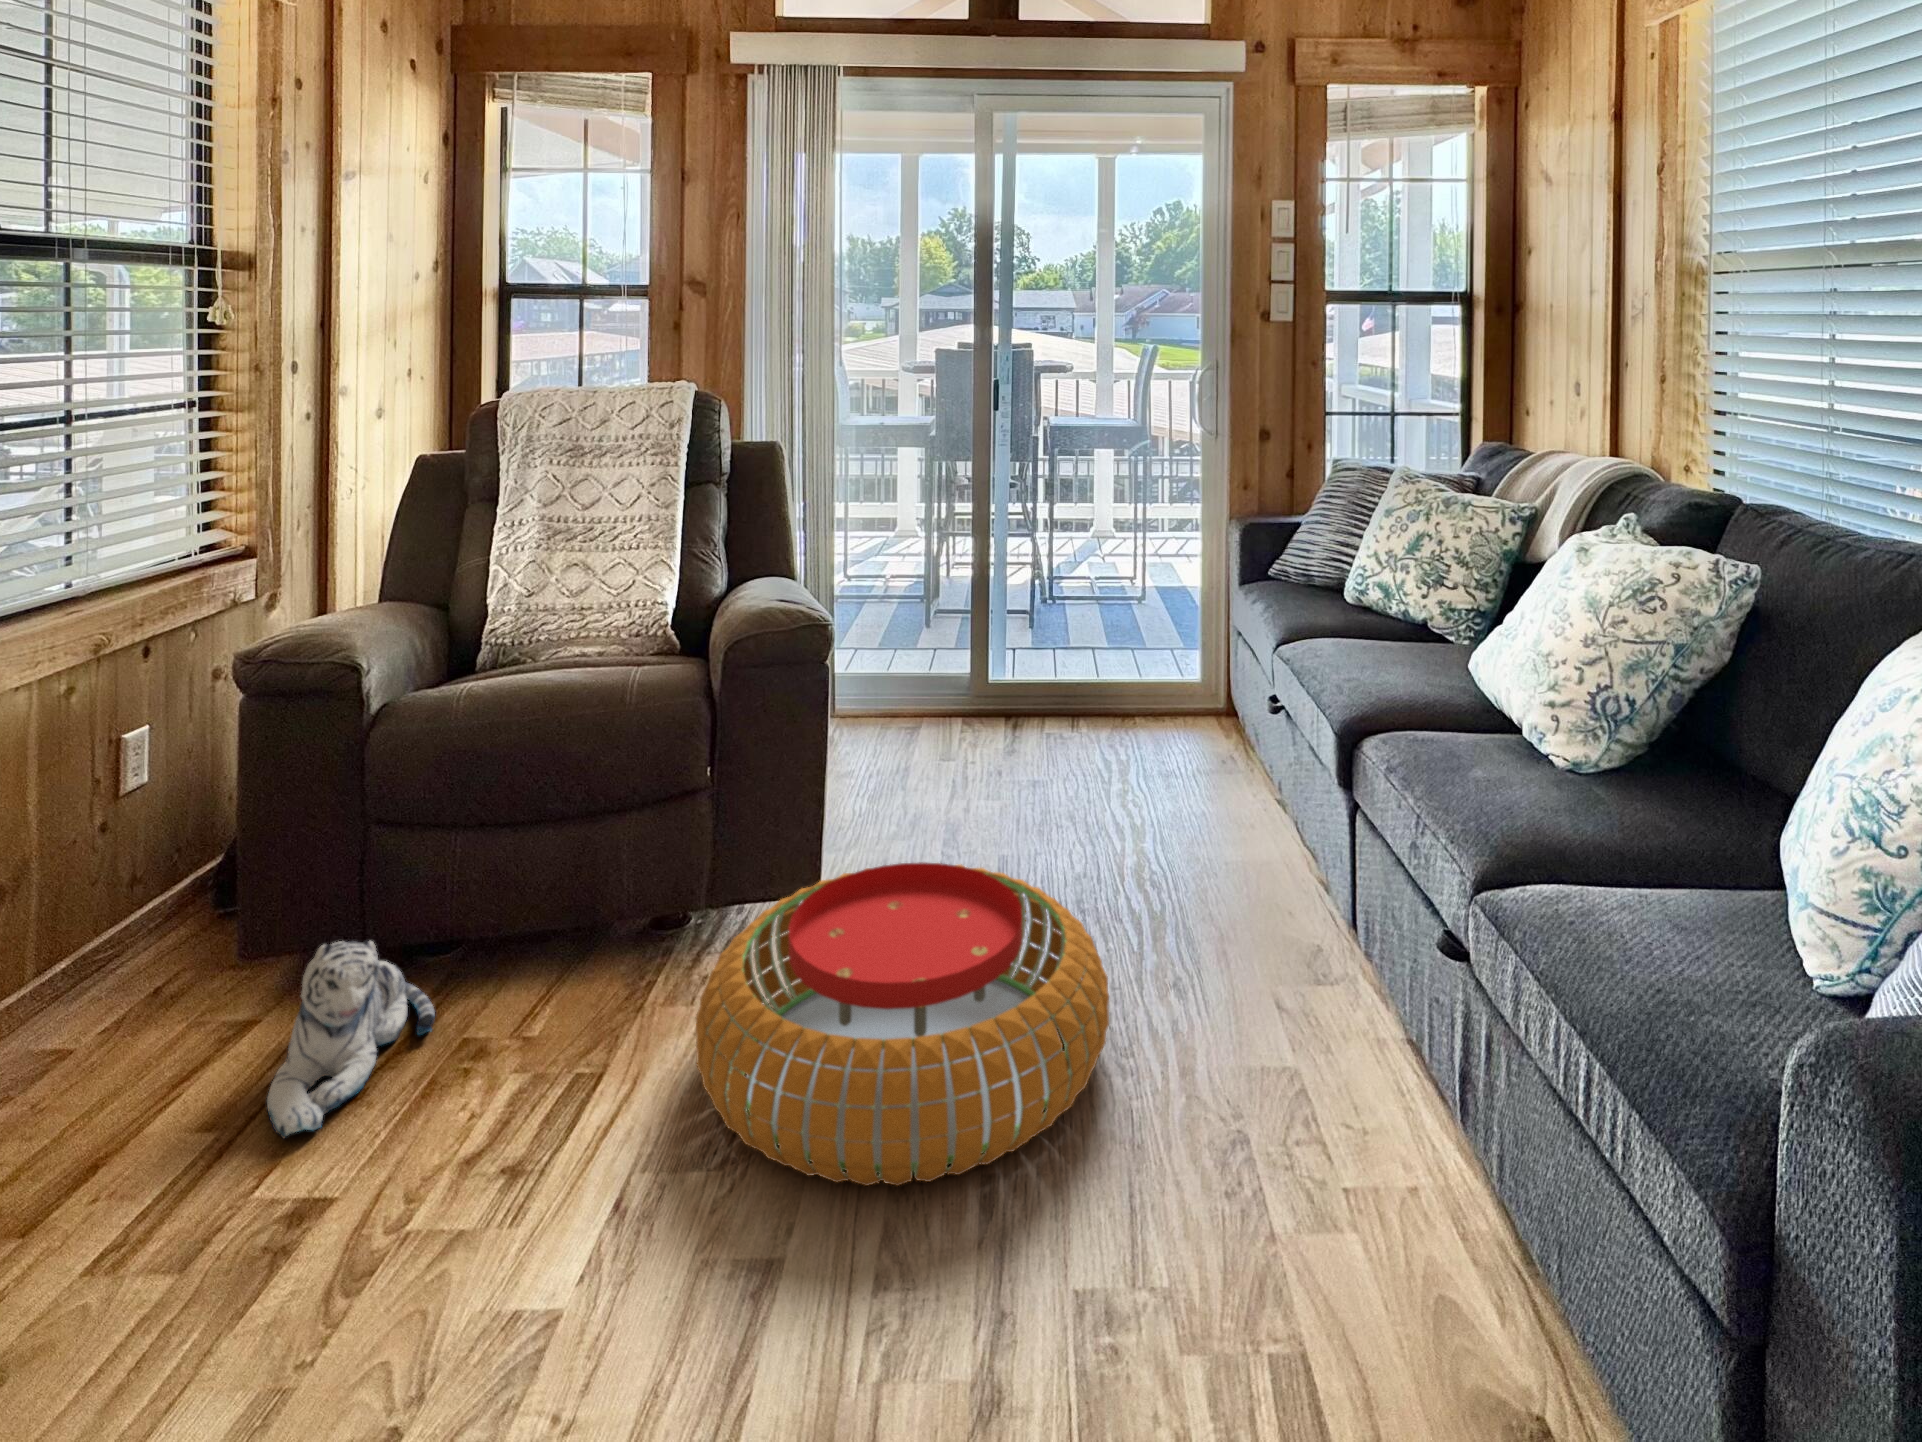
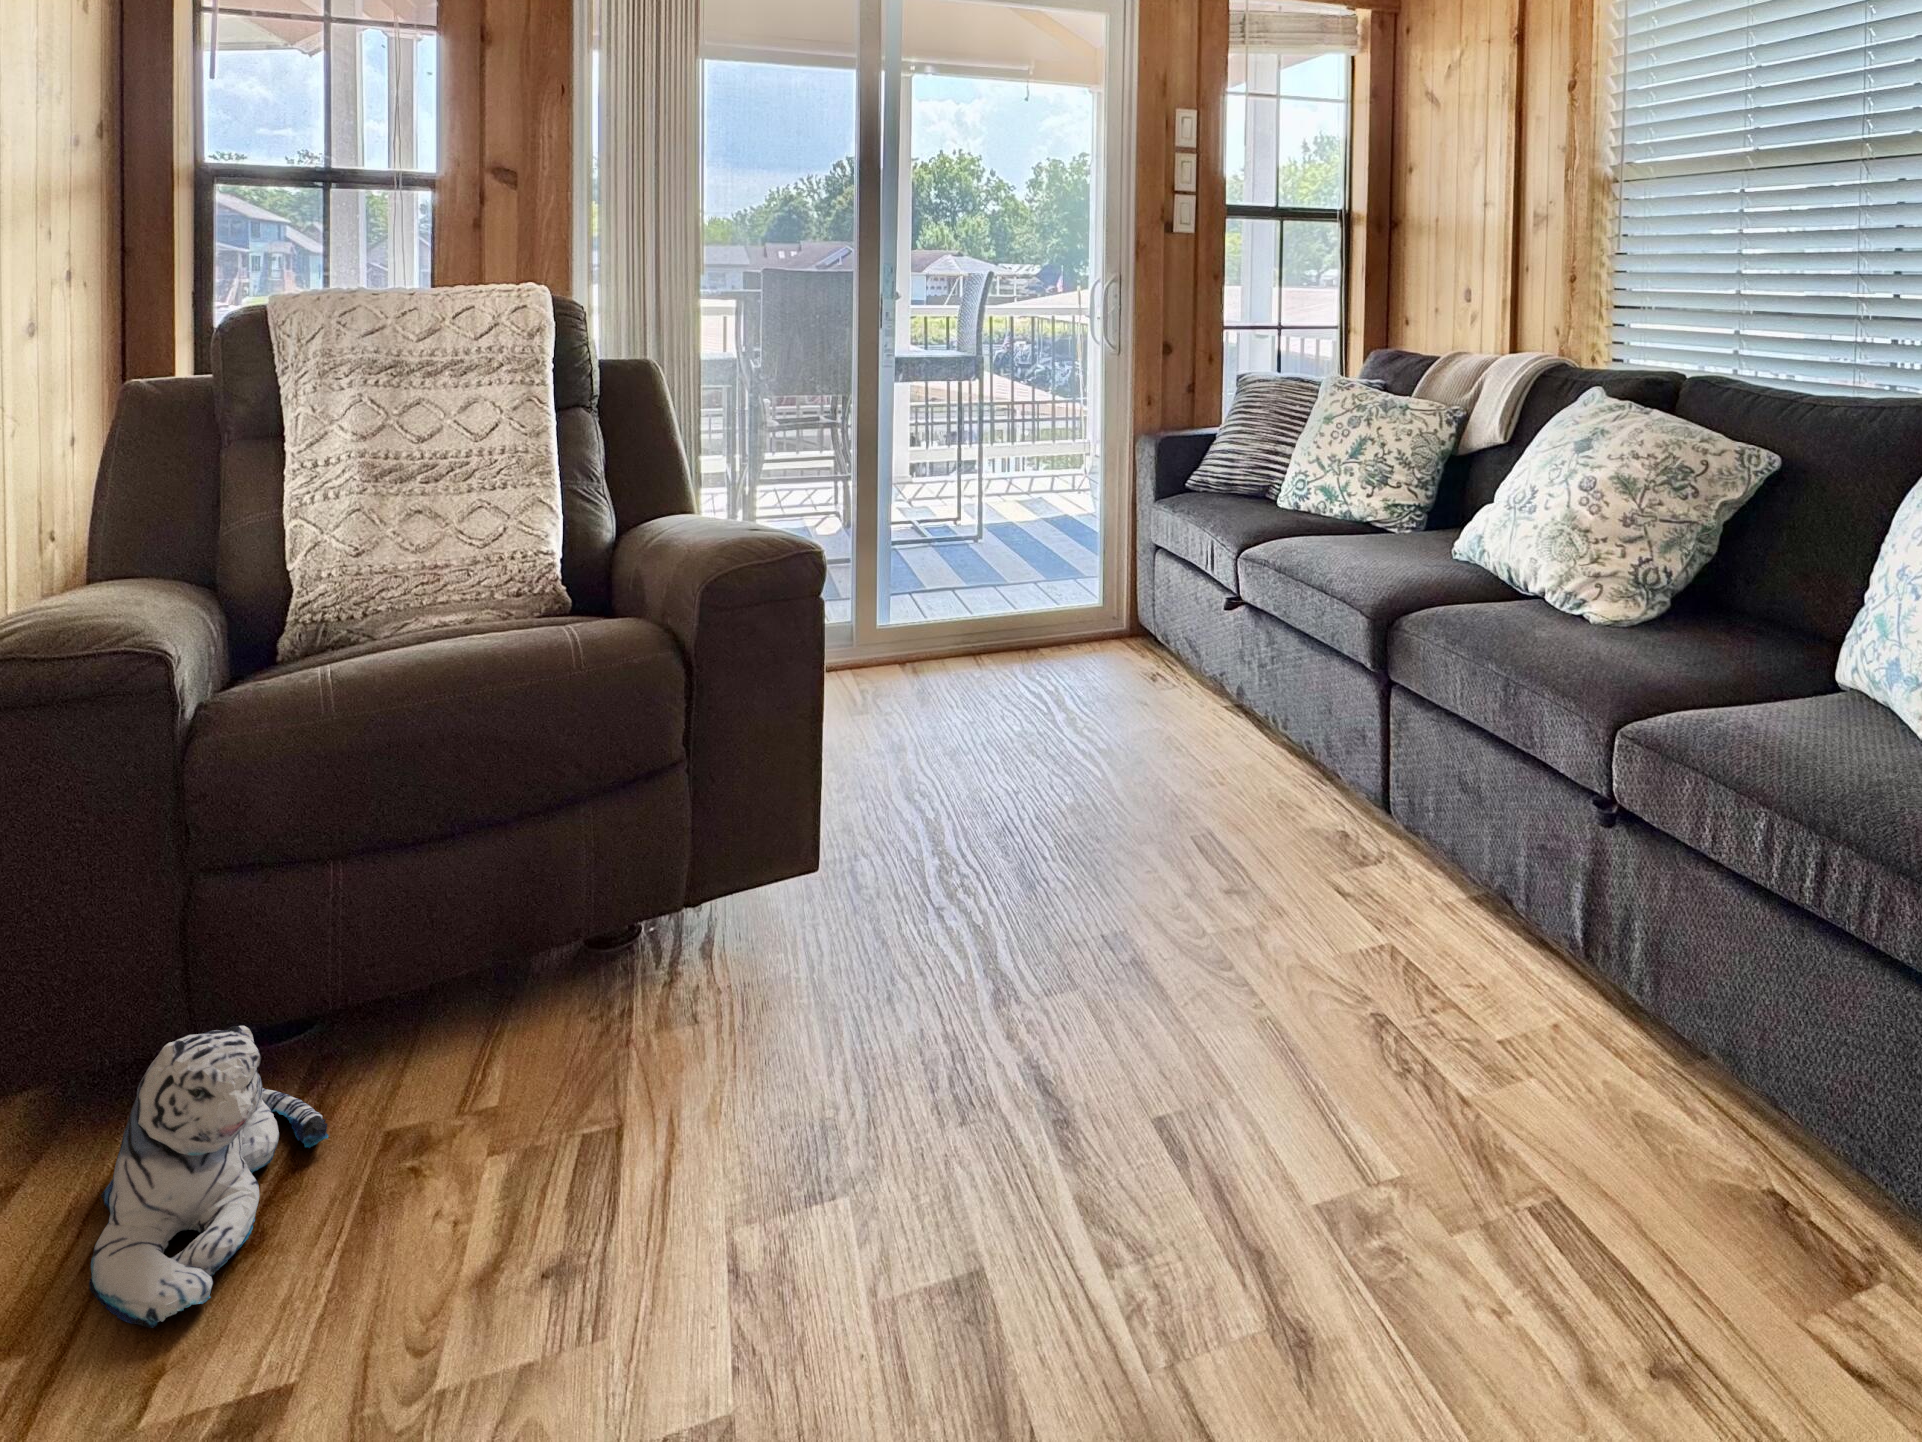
pouf: present [696,862,1109,1186] -> none [753,812,1243,1179]

